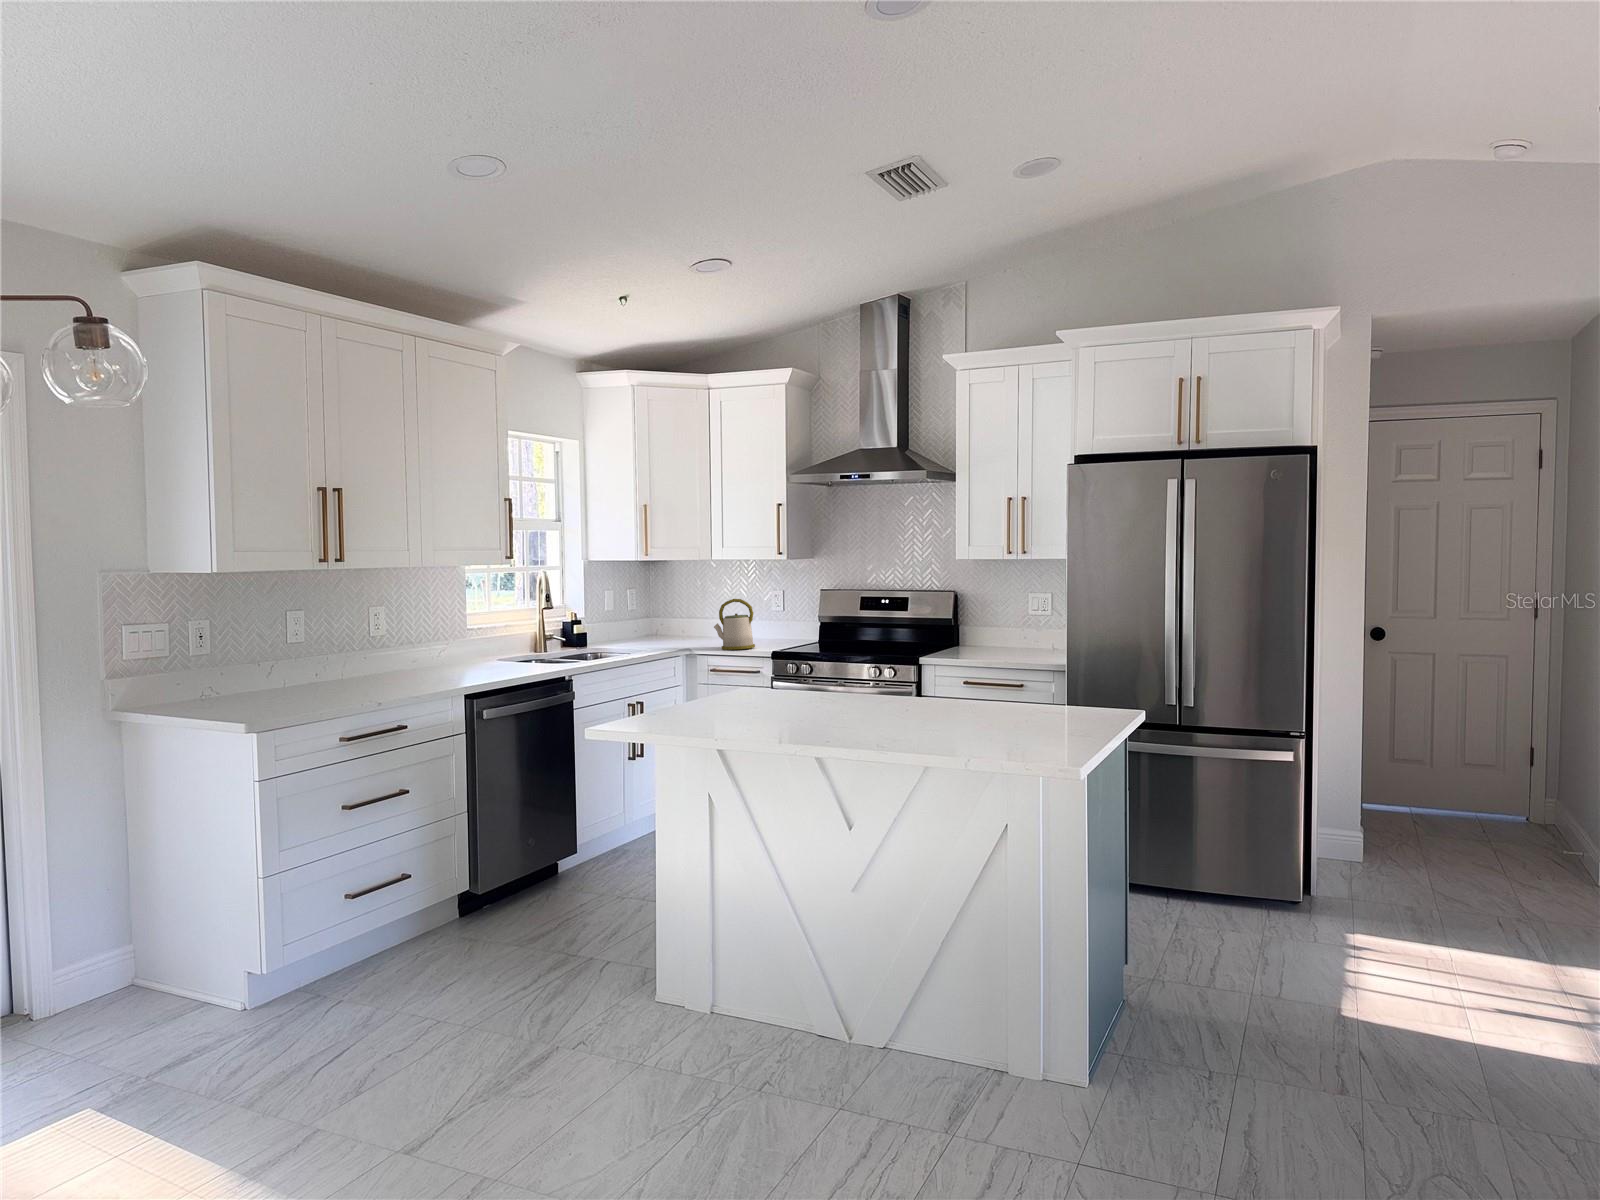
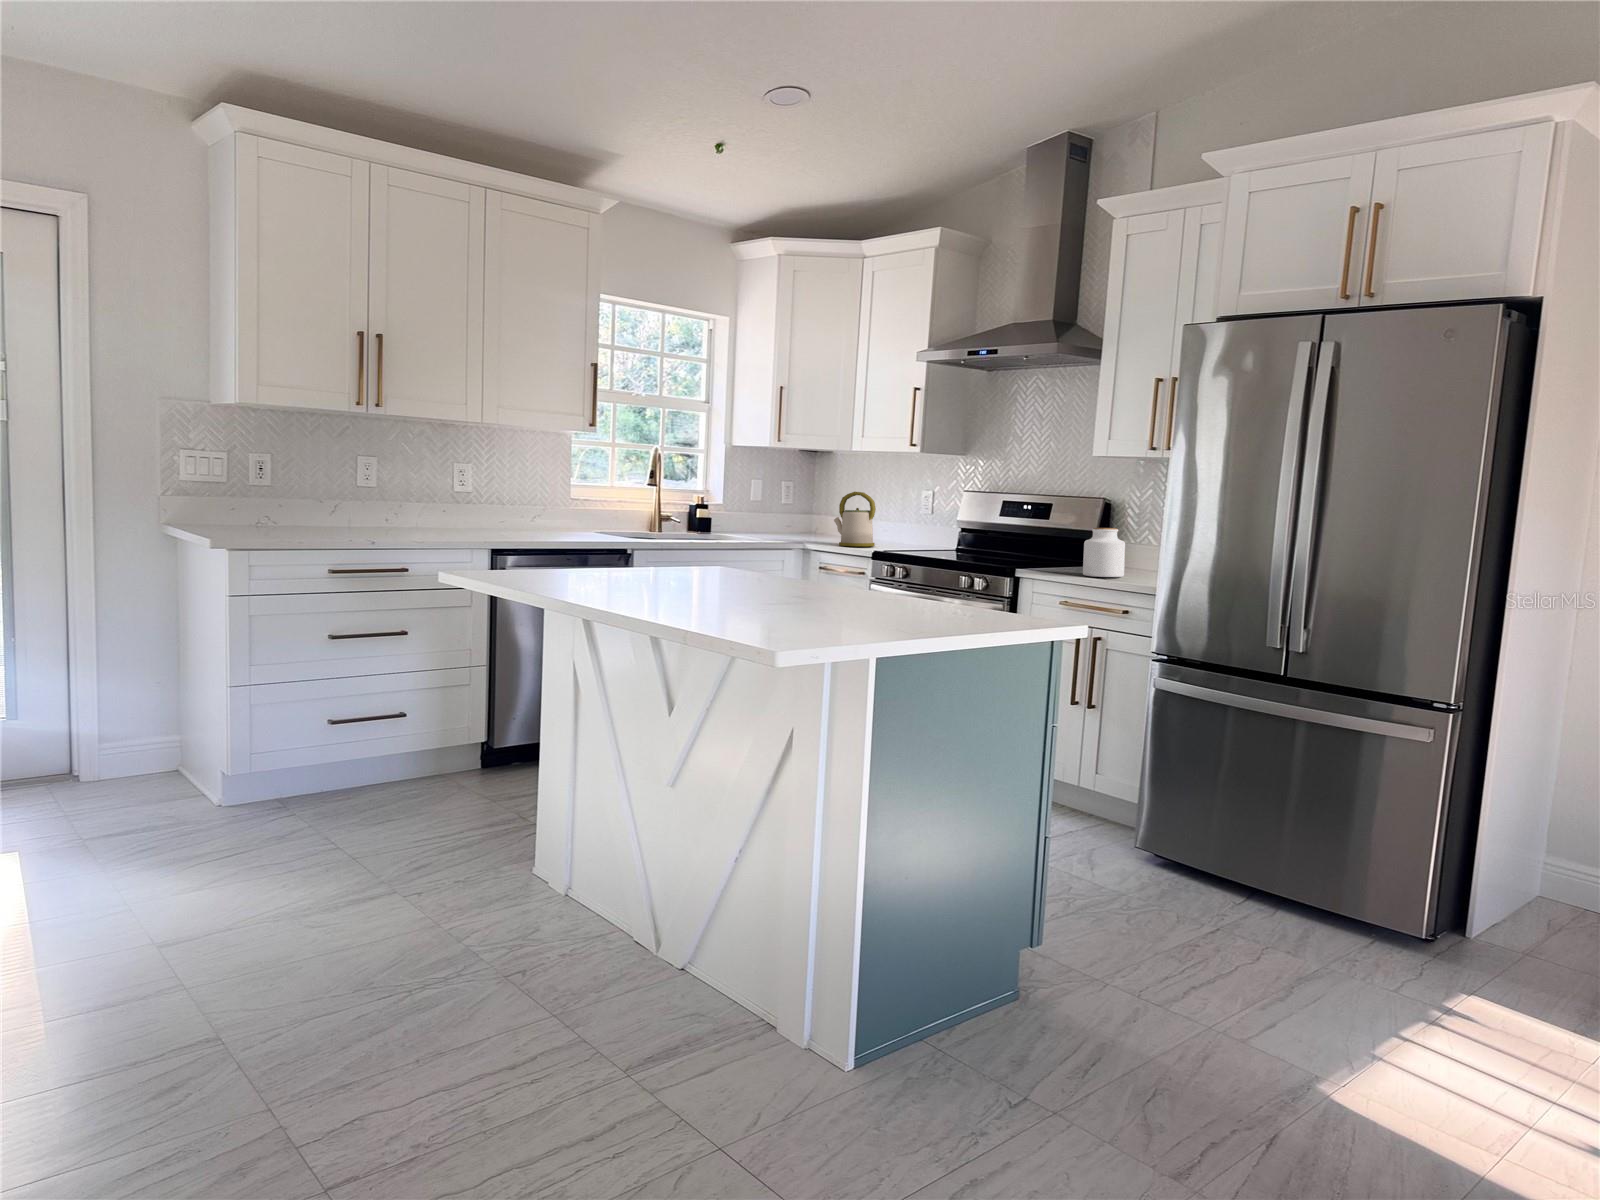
jar: none [969,616,1003,658] -> present [1083,528,1125,577]

